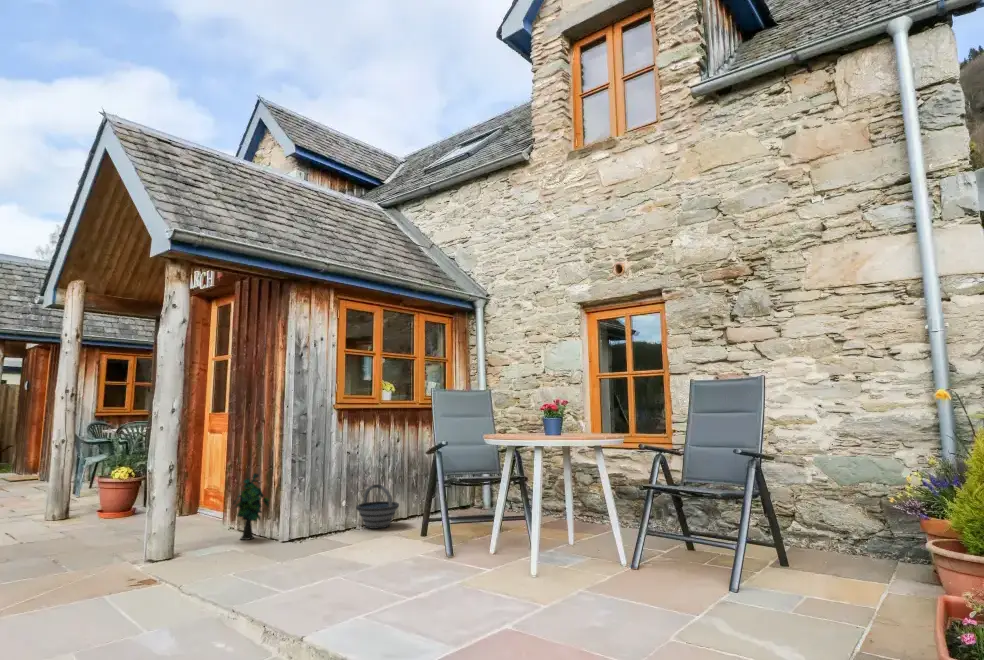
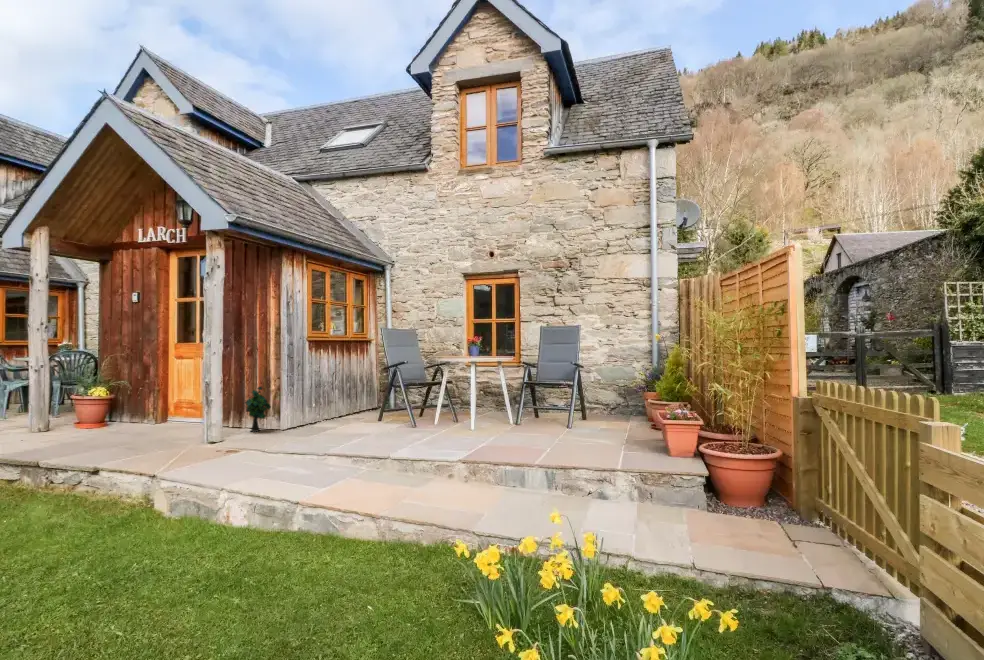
bucket: present [356,484,399,529] -> none [324,392,354,421]

